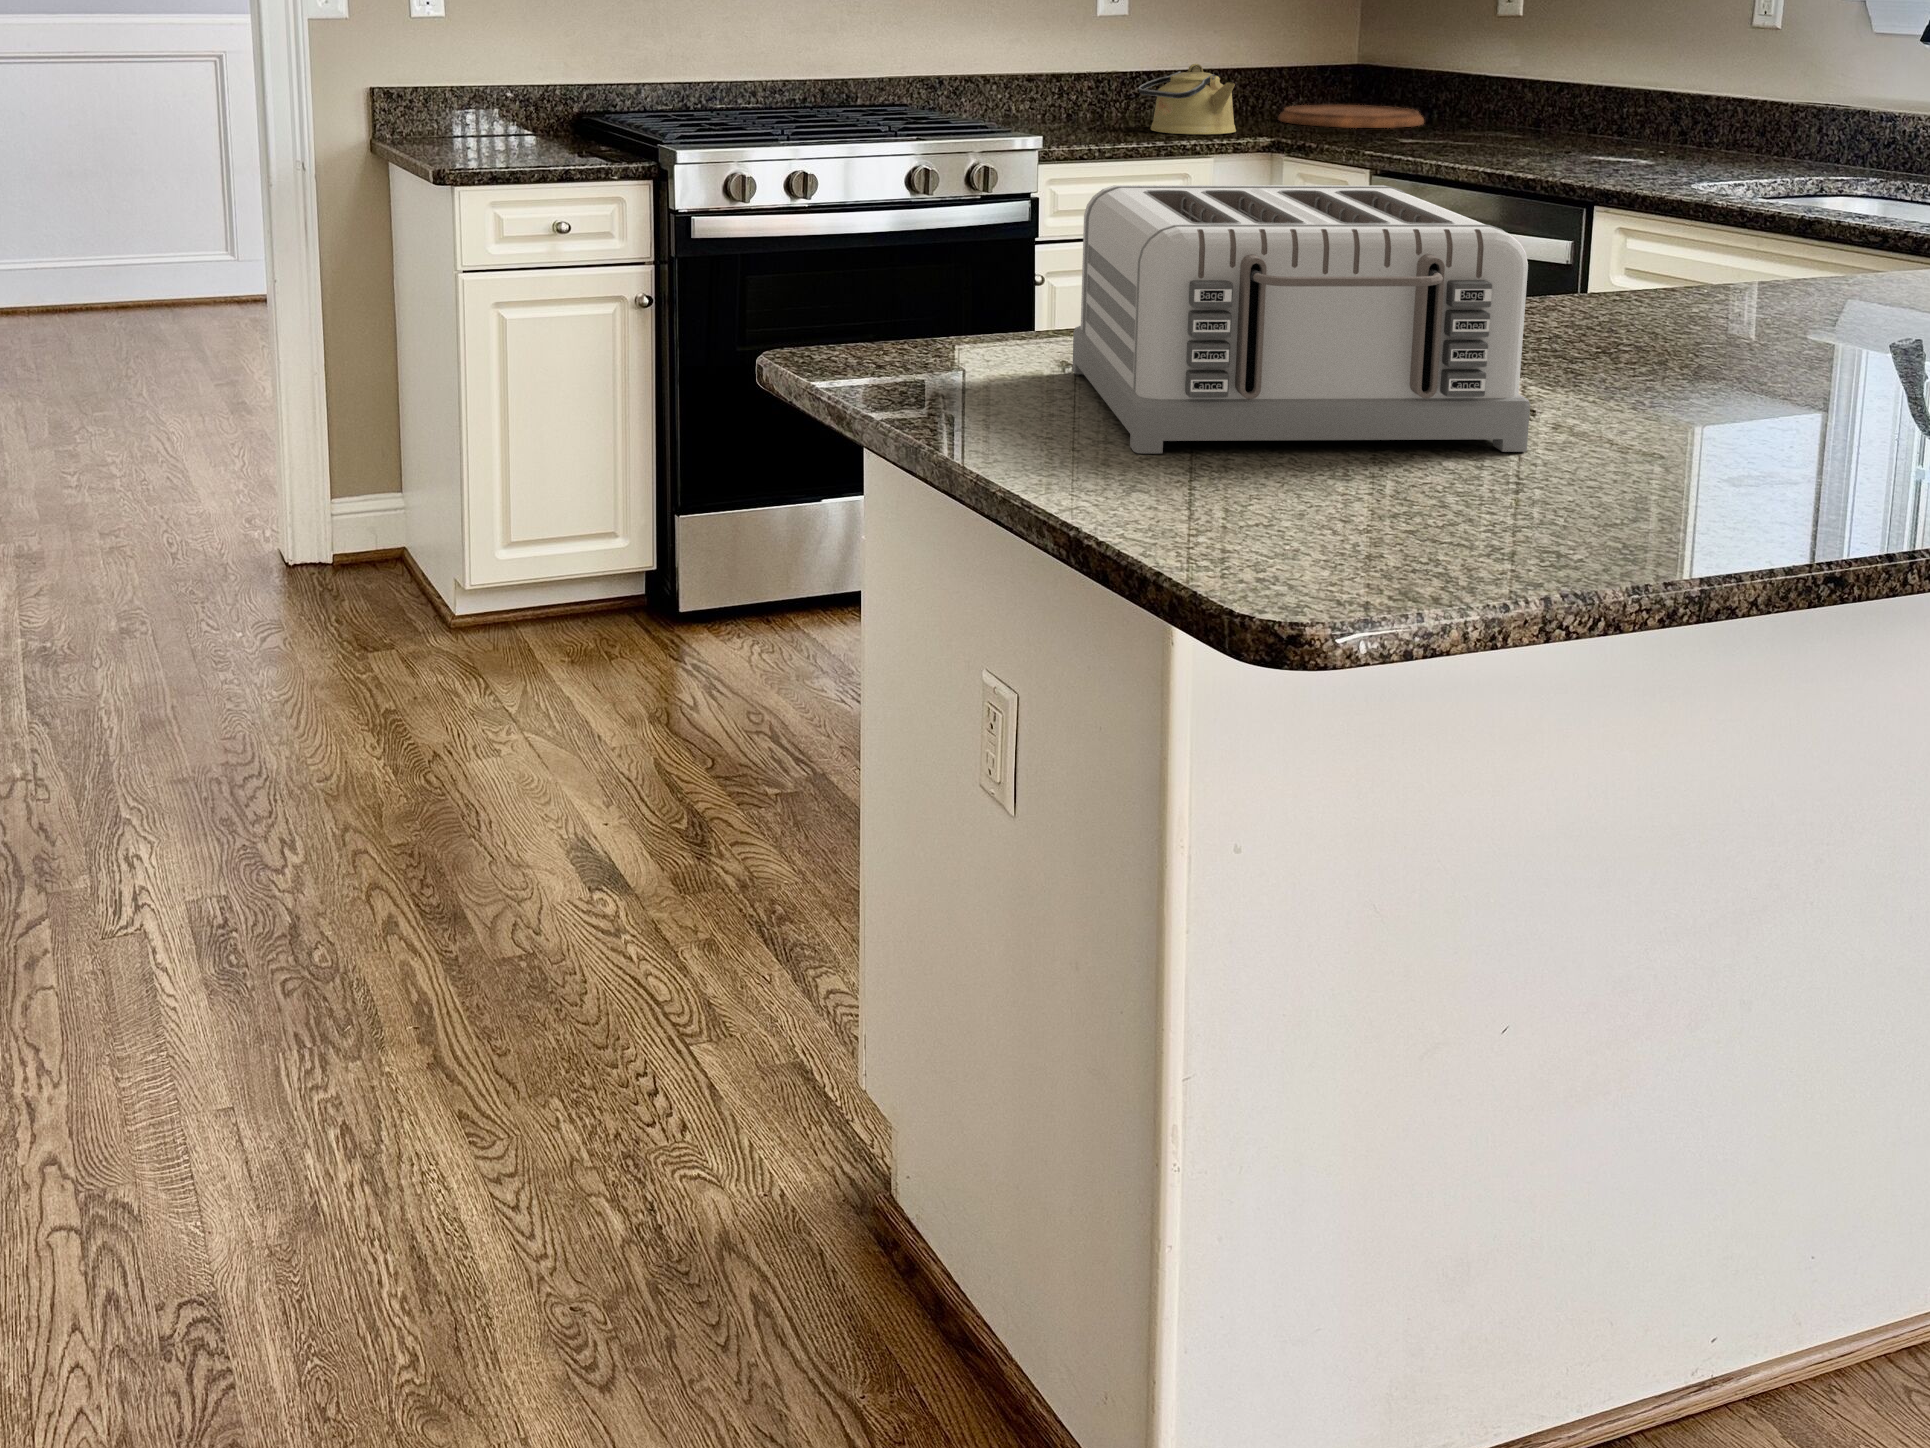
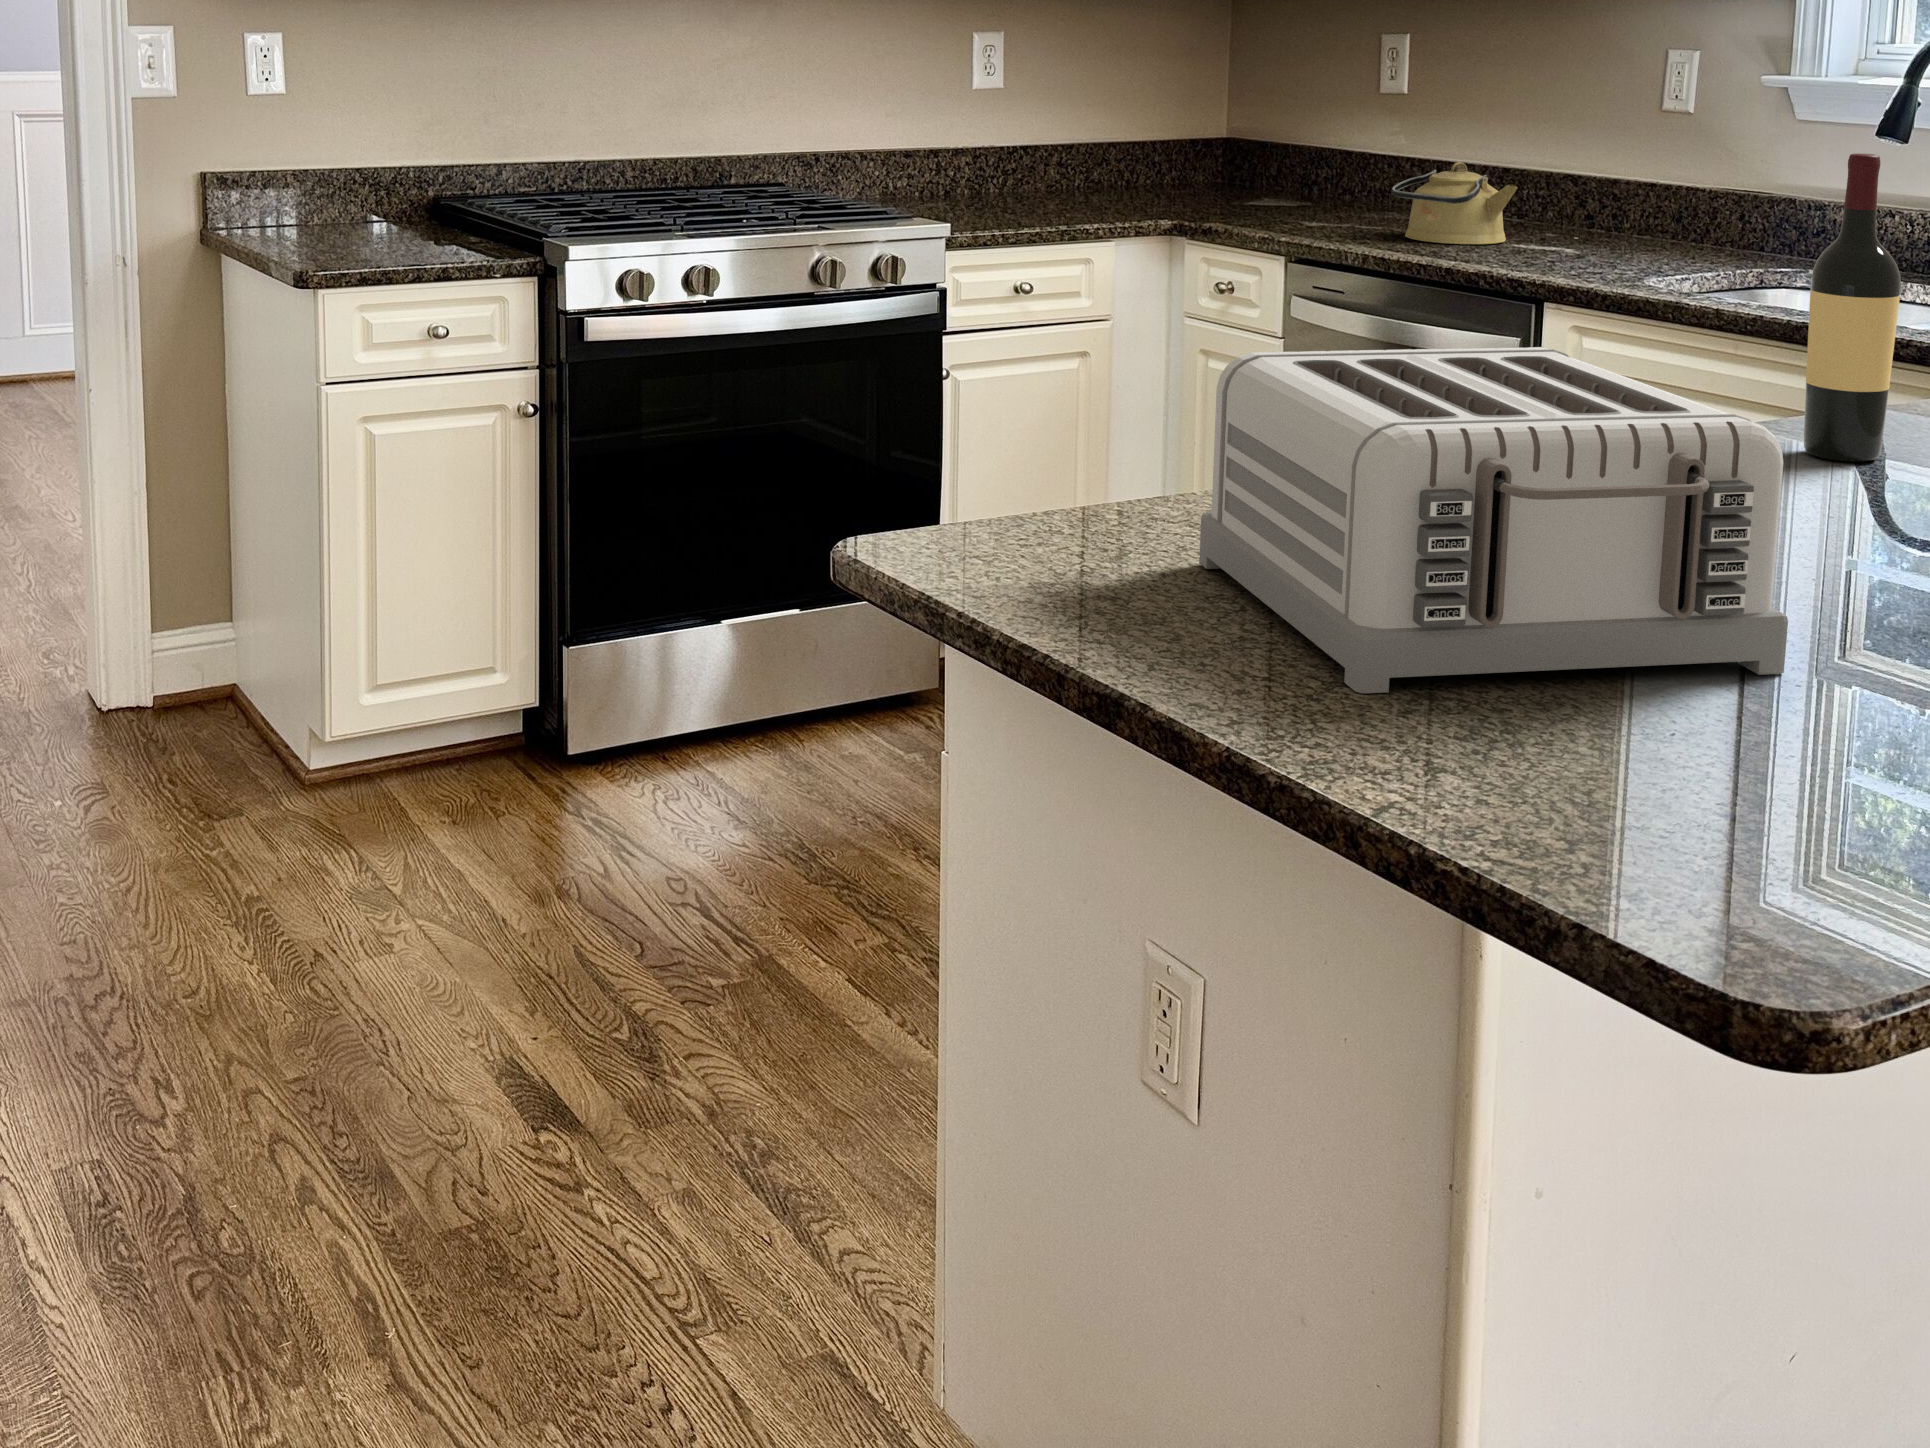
wine bottle: none [1712,30,1803,318] -> present [1804,153,1901,462]
kettle: present [1138,64,1236,134] -> present [1392,162,1517,244]
cutting board: present [1279,105,1424,128] -> none [1165,180,1315,207]

